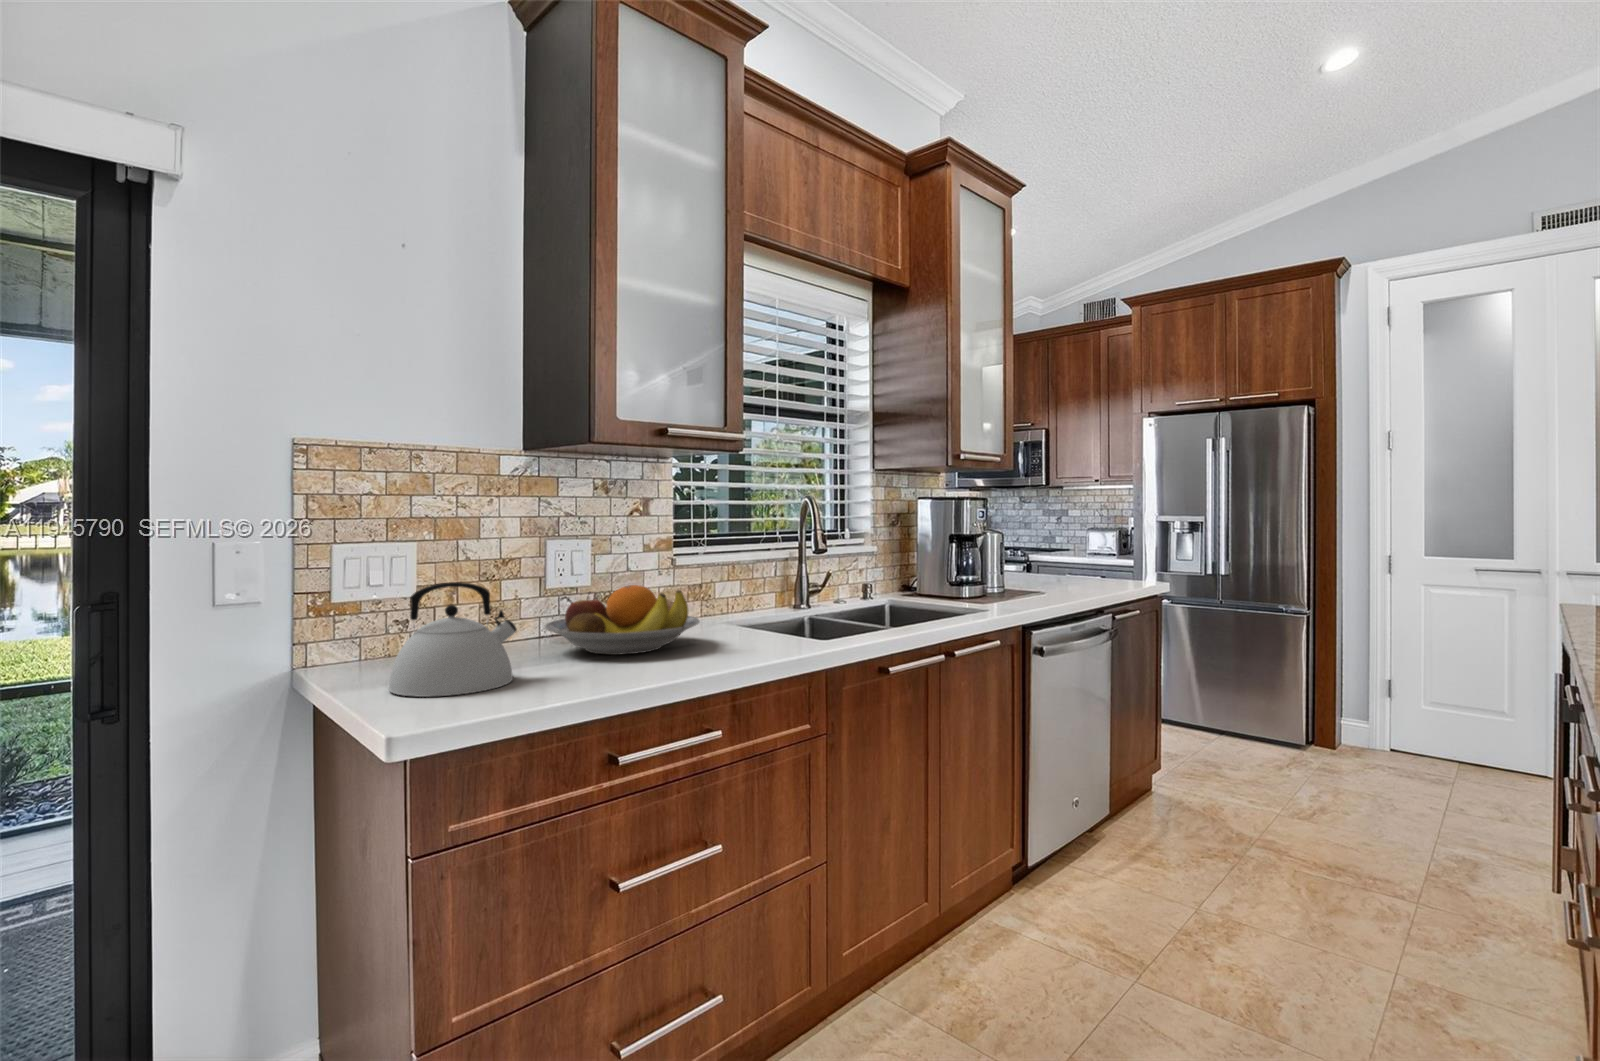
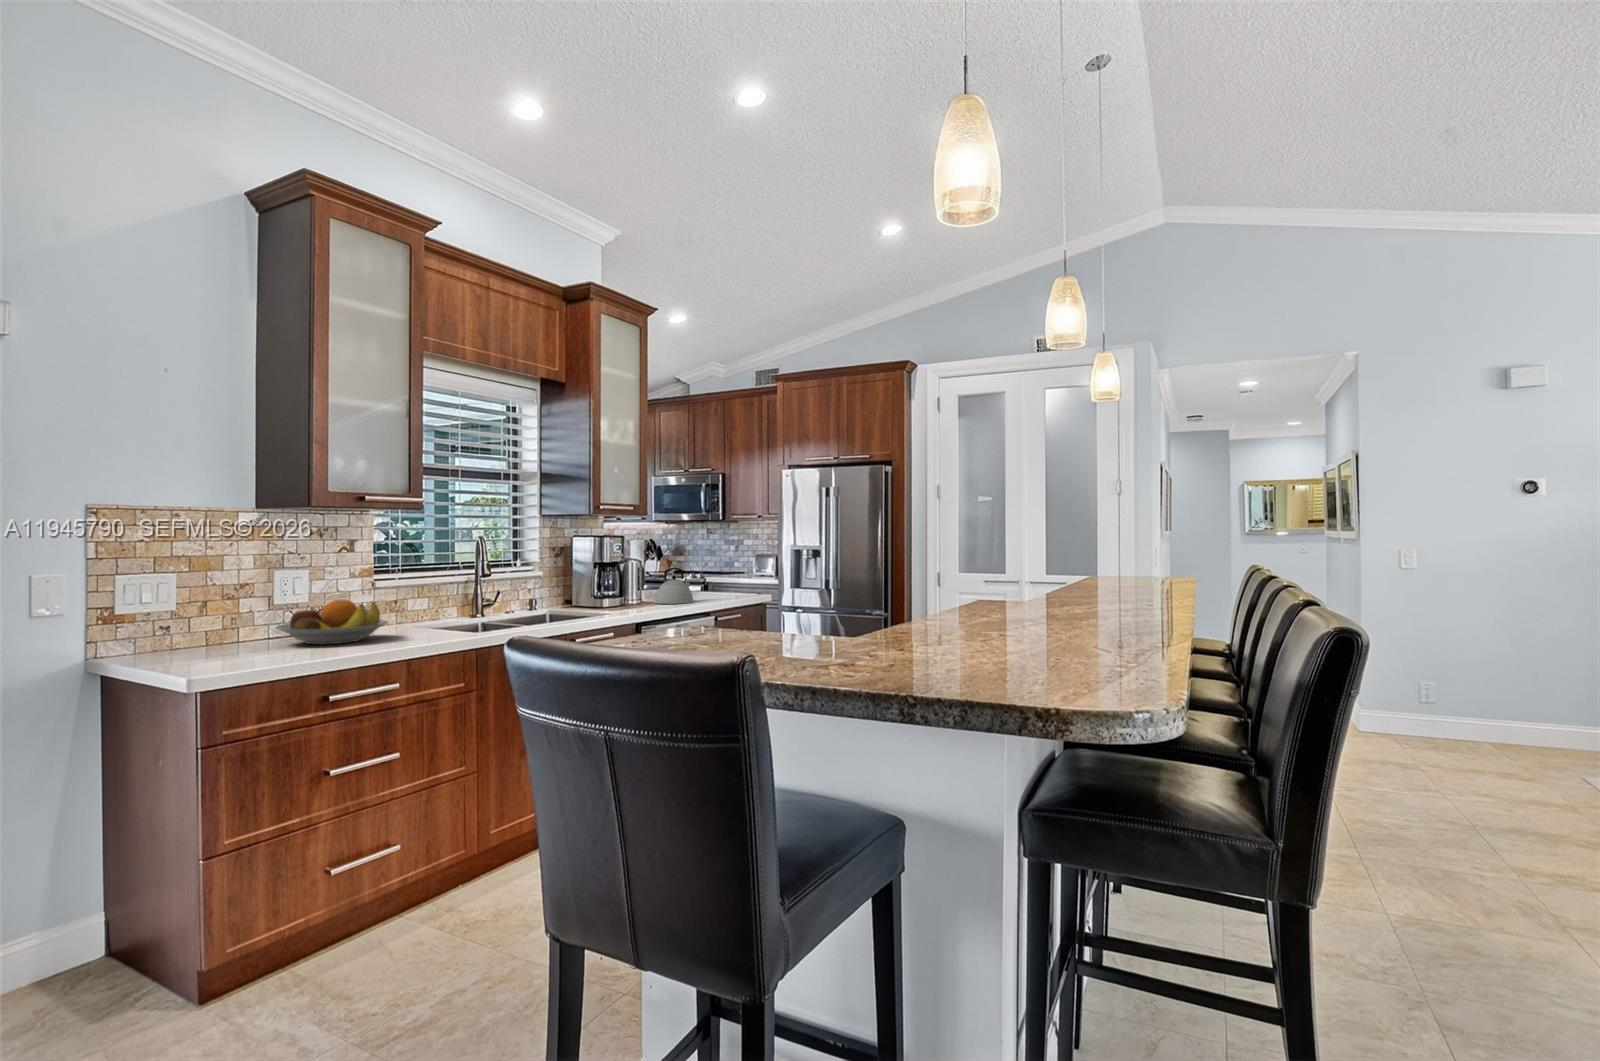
kettle: present [388,582,517,697] -> present [655,568,693,604]

